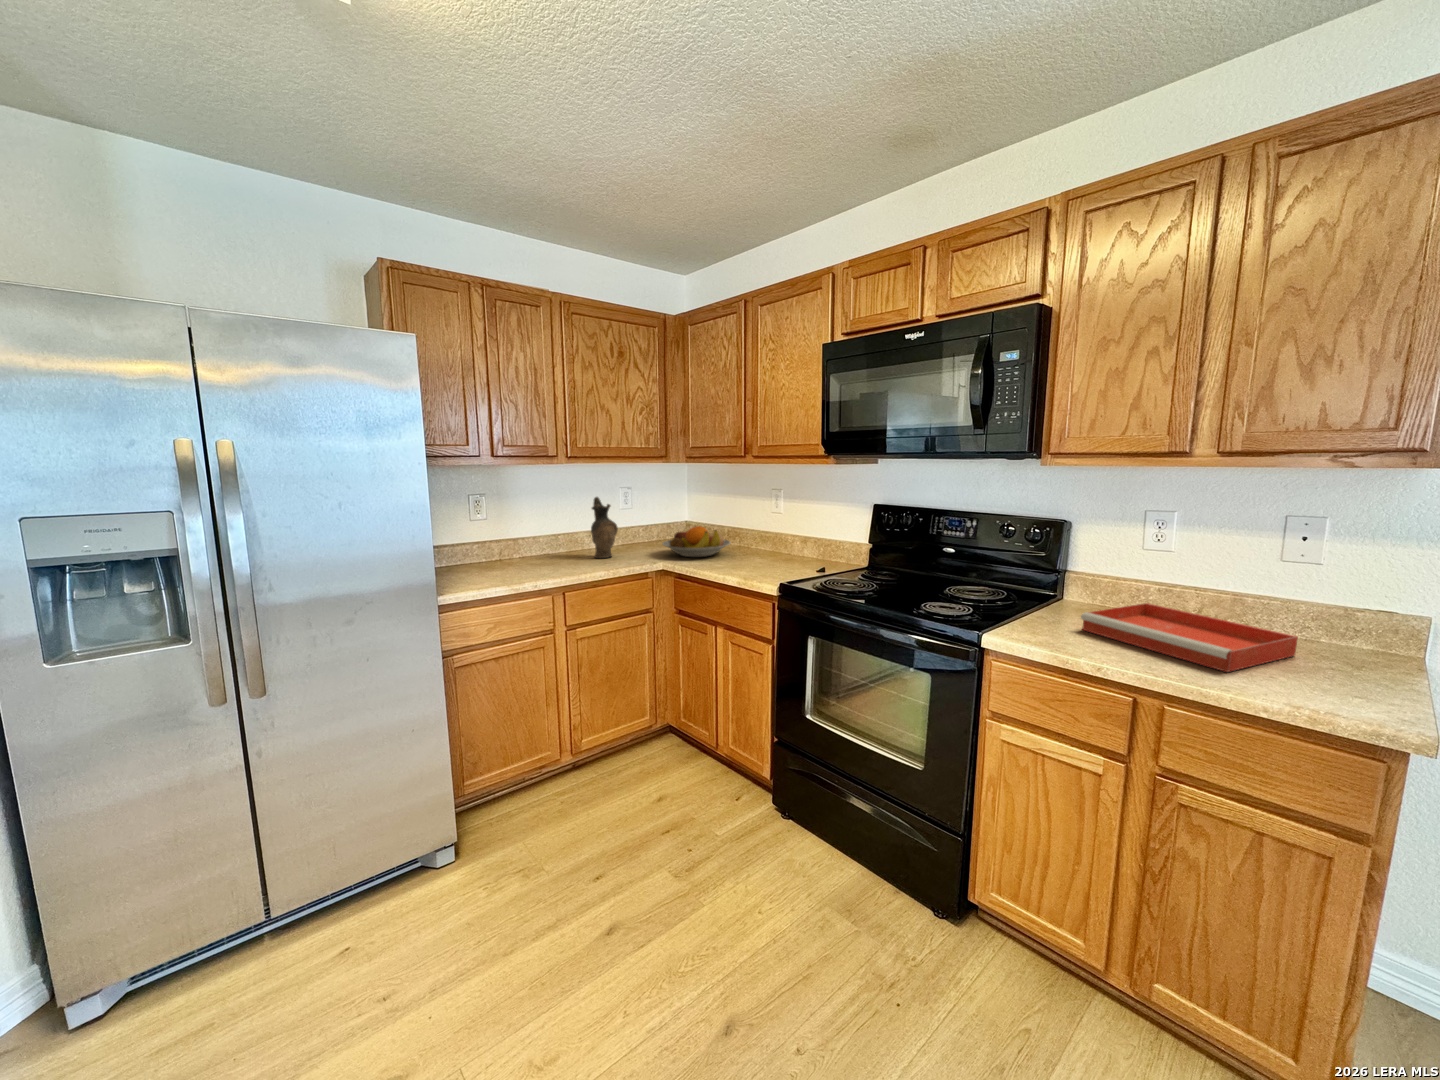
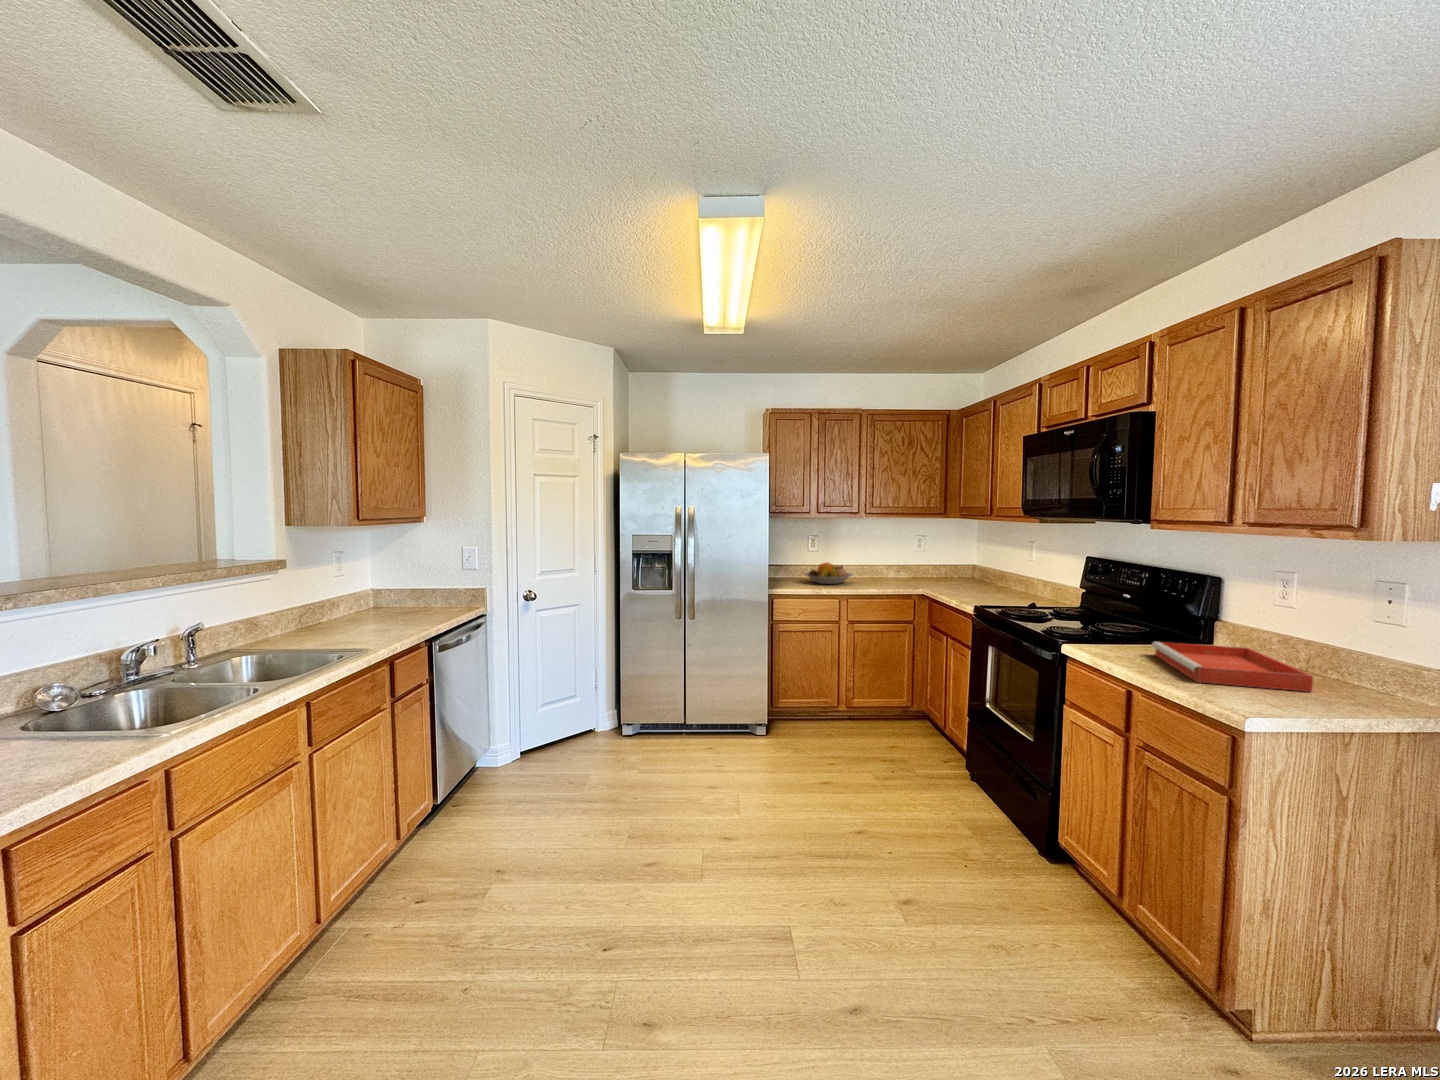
ceramic pitcher: present [591,497,618,558] -> none [880,540,898,583]
fruit bowl: present [662,526,731,557] -> present [805,563,853,584]

